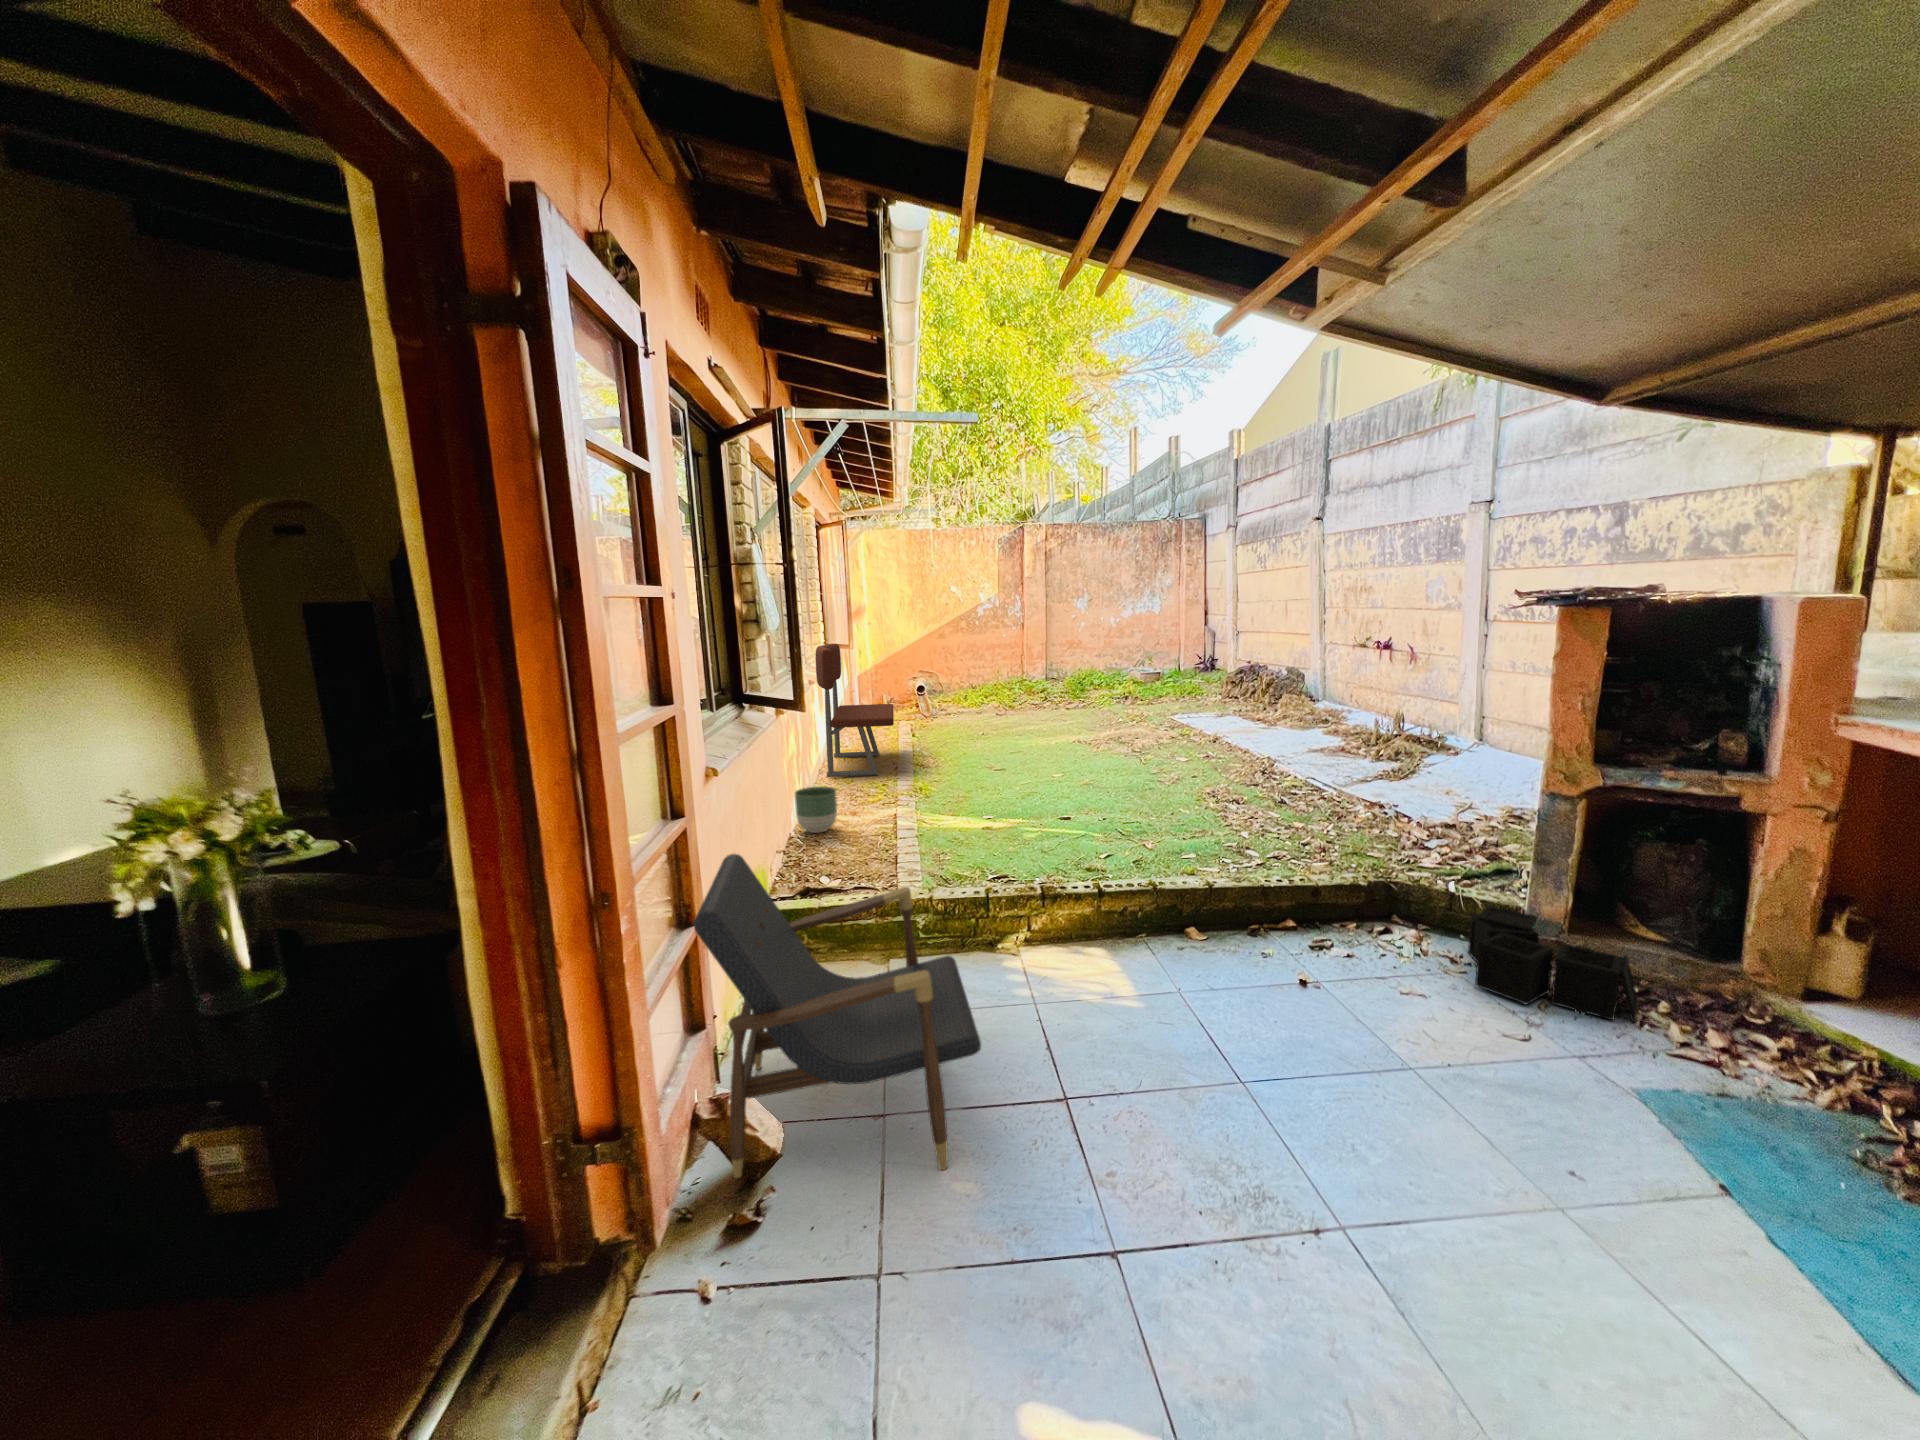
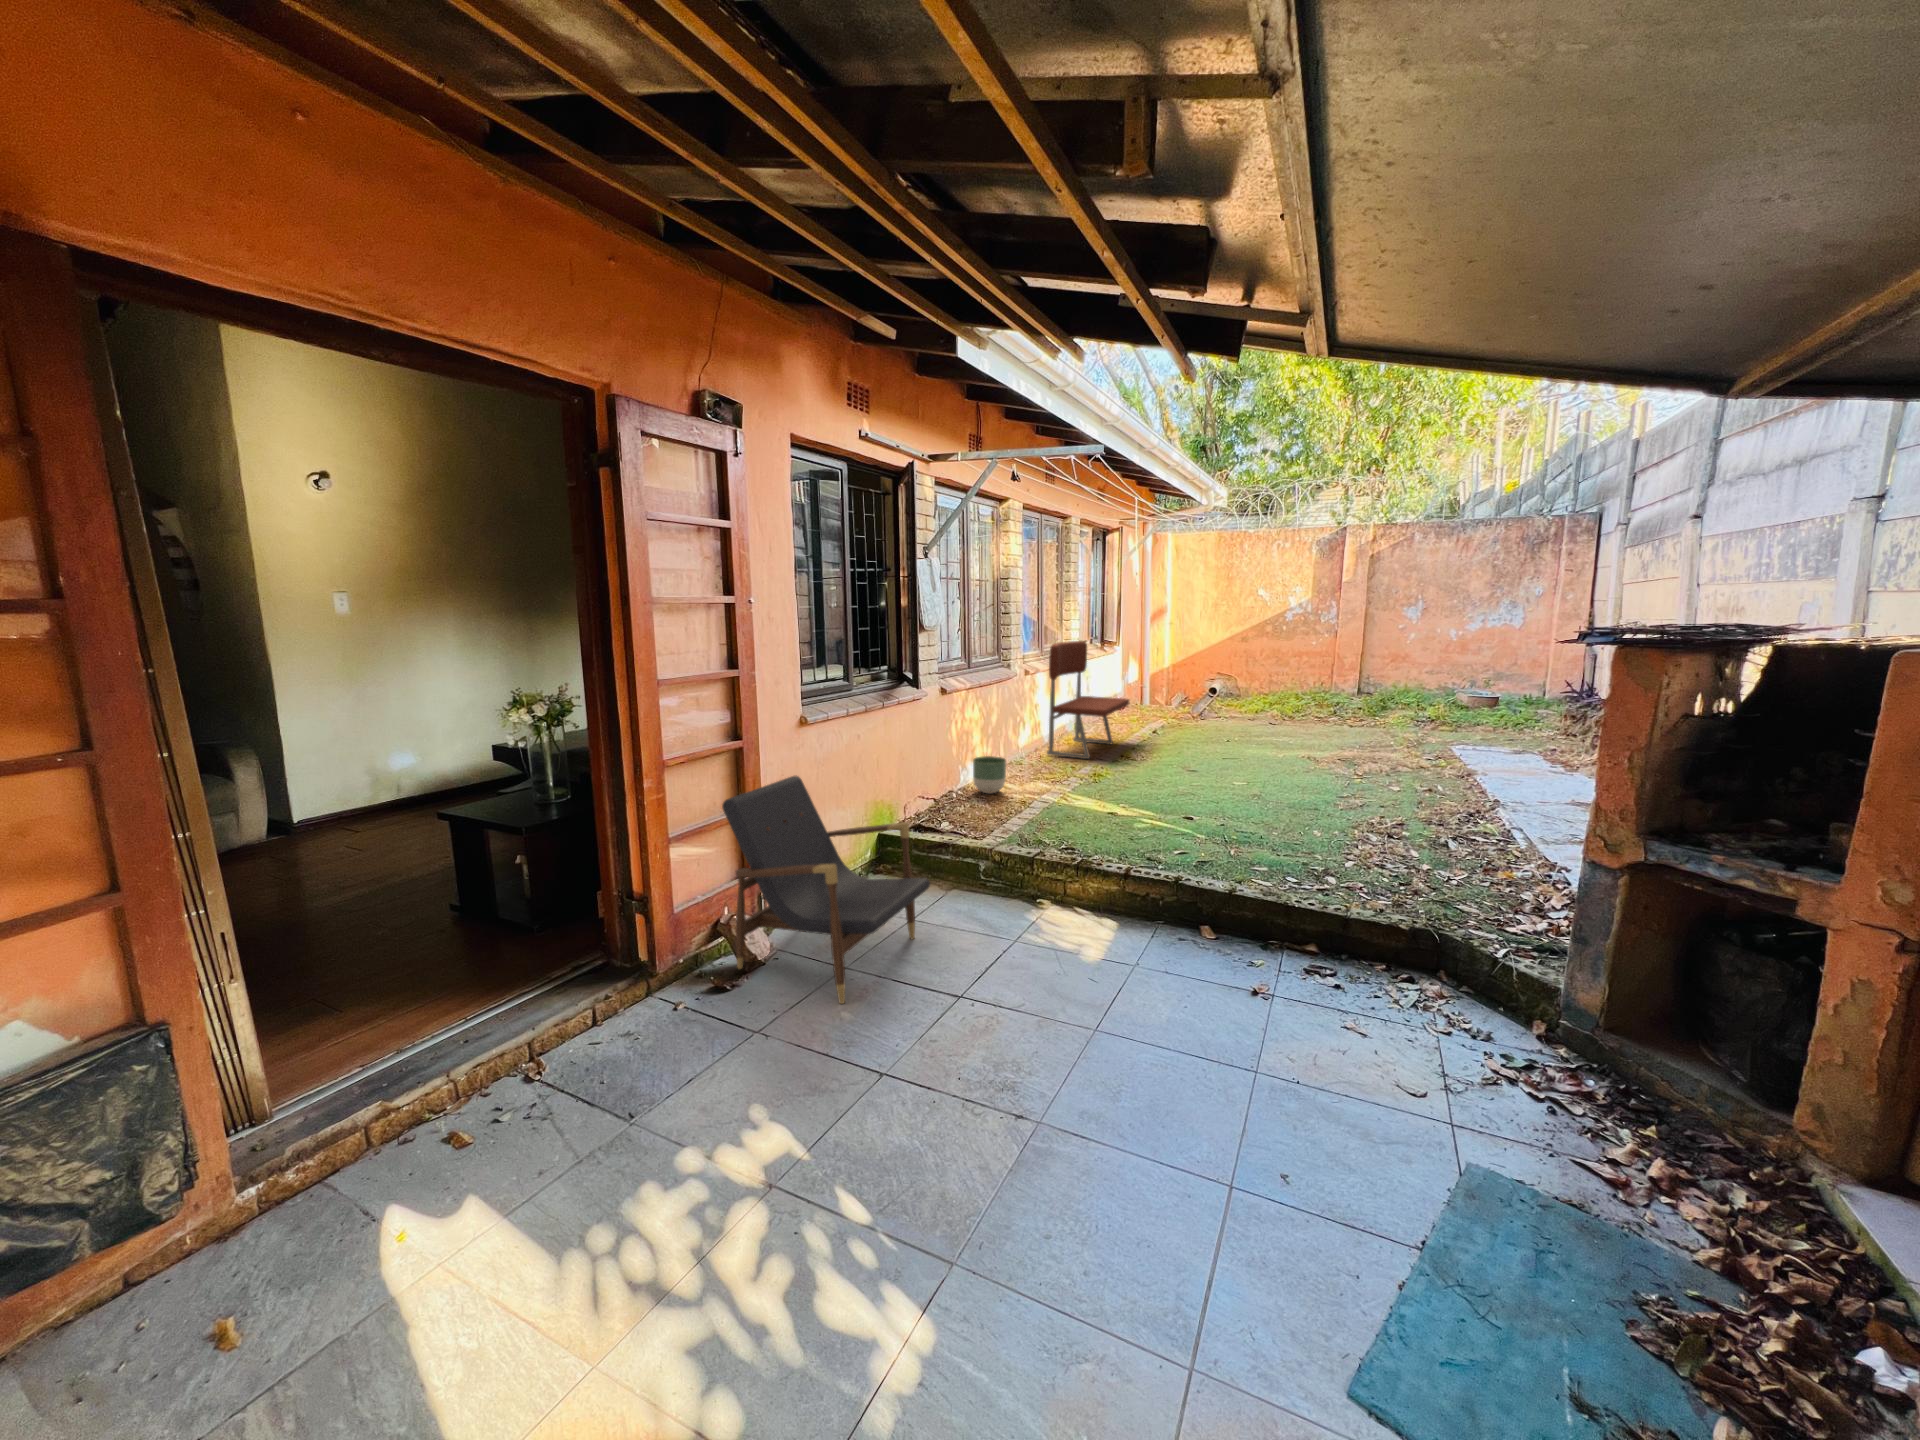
storage bin: present [1468,906,1639,1022] -> none [1428,975,1616,1125]

